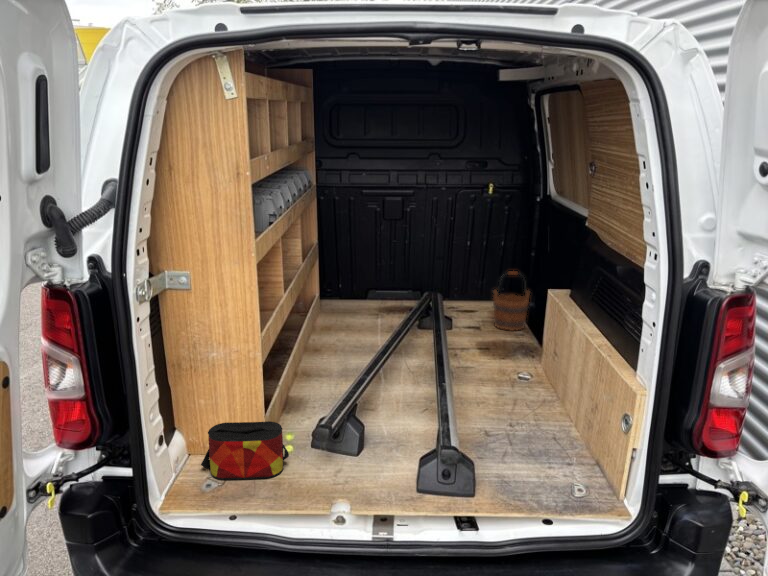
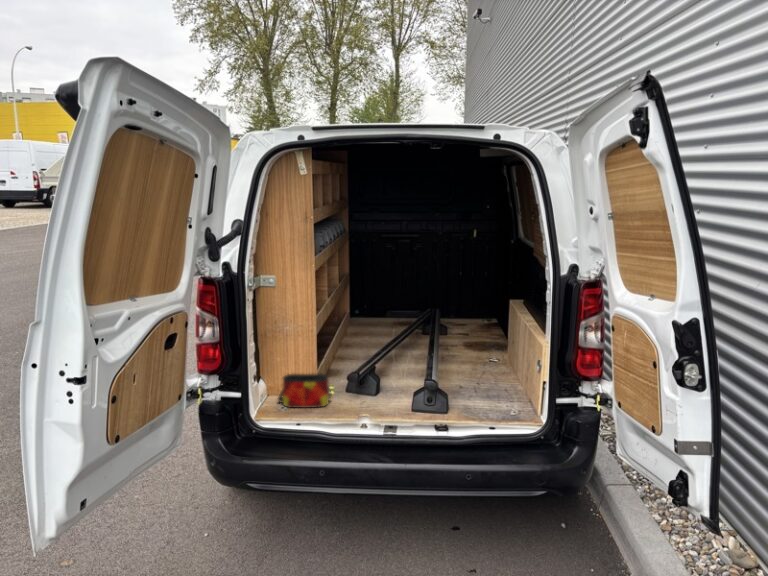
wooden bucket: present [493,271,530,331] -> none [476,292,504,335]

